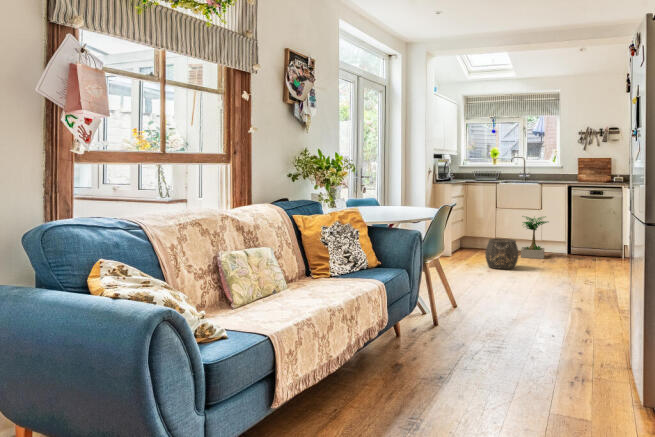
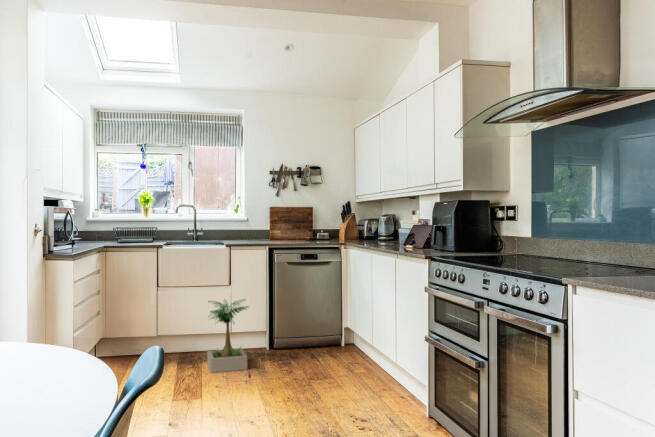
woven basket: present [485,238,518,269] -> none [163,354,227,421]

